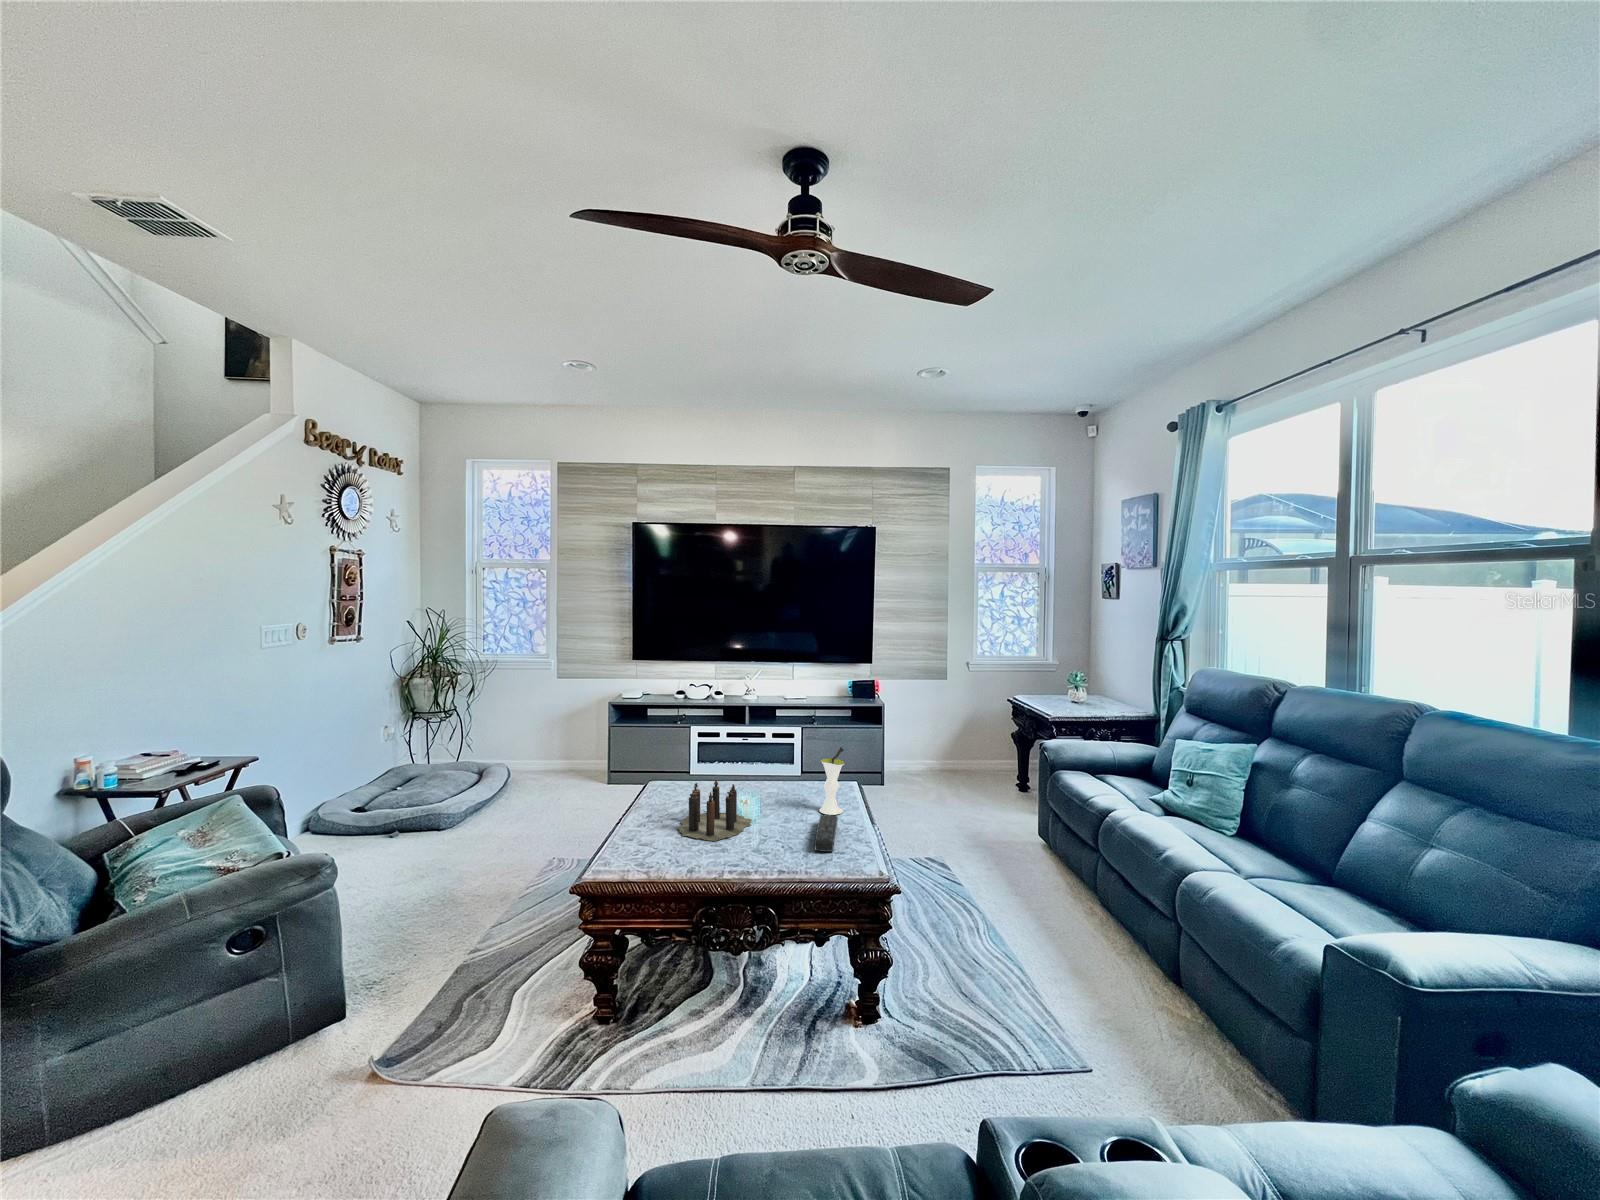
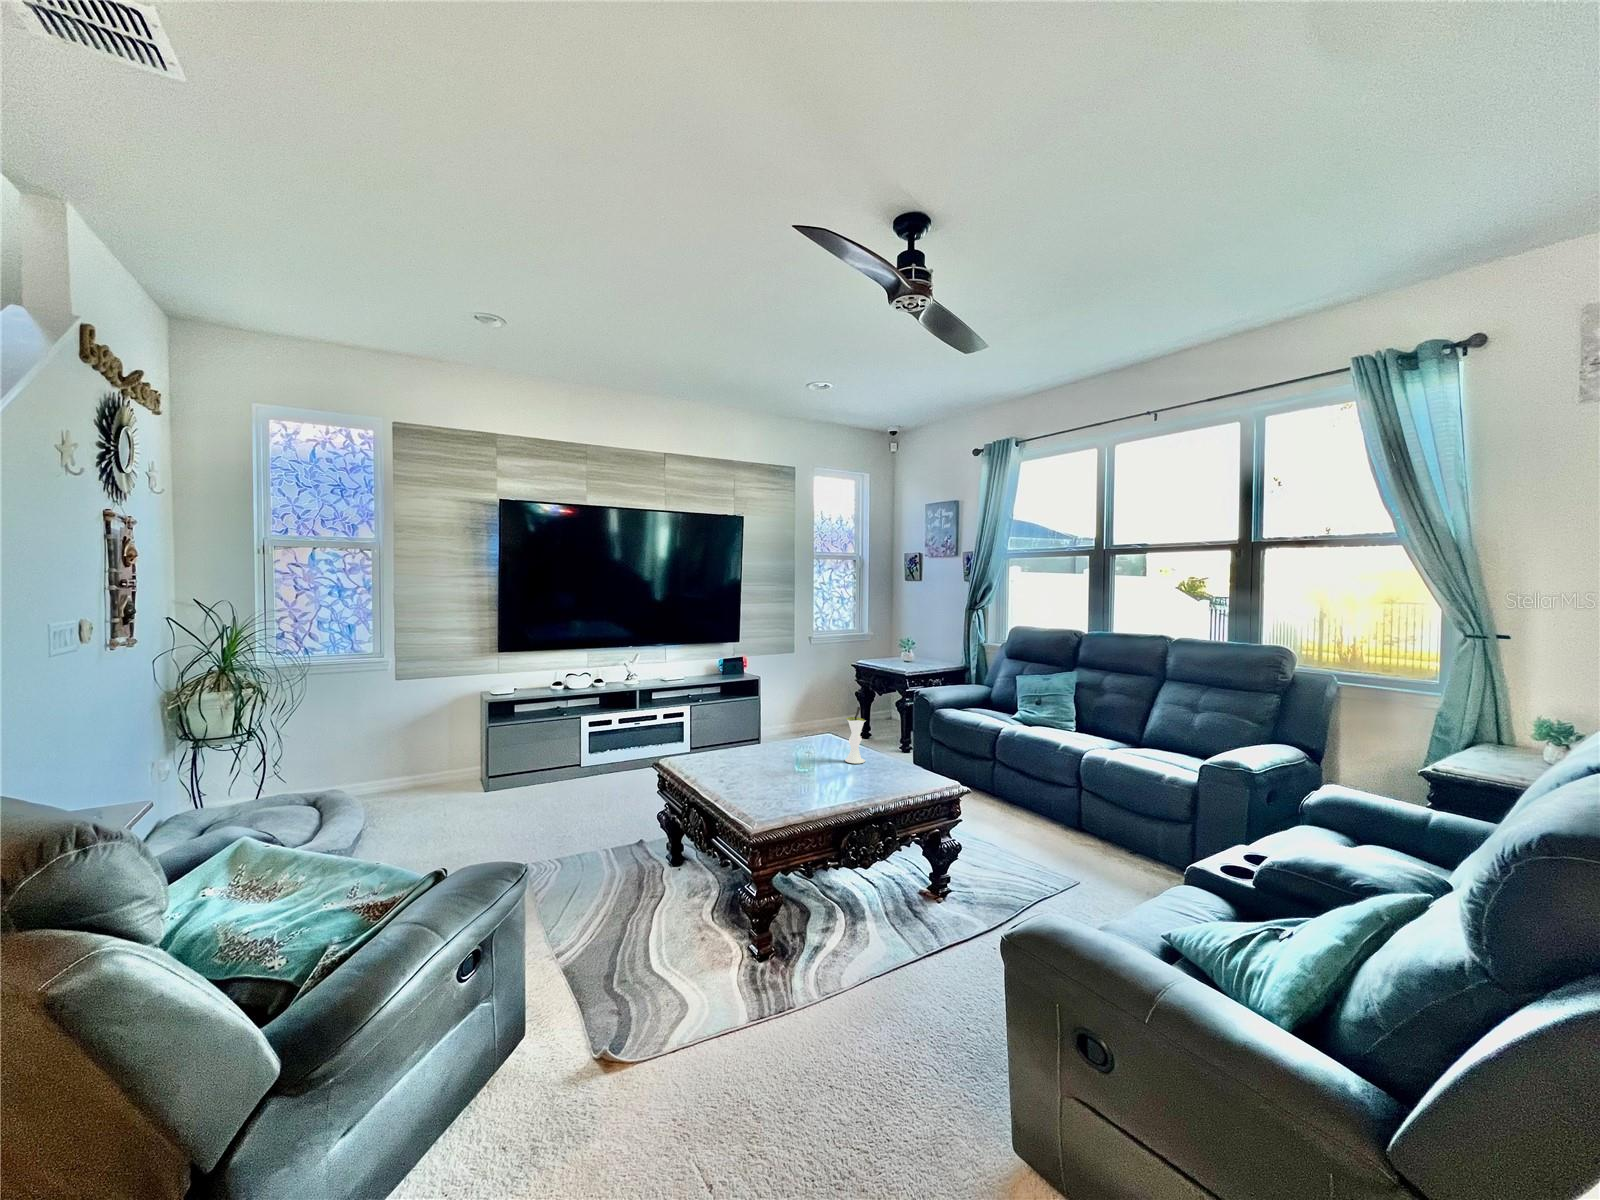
candle: present [678,779,752,841] -> none [752,746,838,798]
remote control: present [814,815,838,852] -> none [865,761,910,788]

